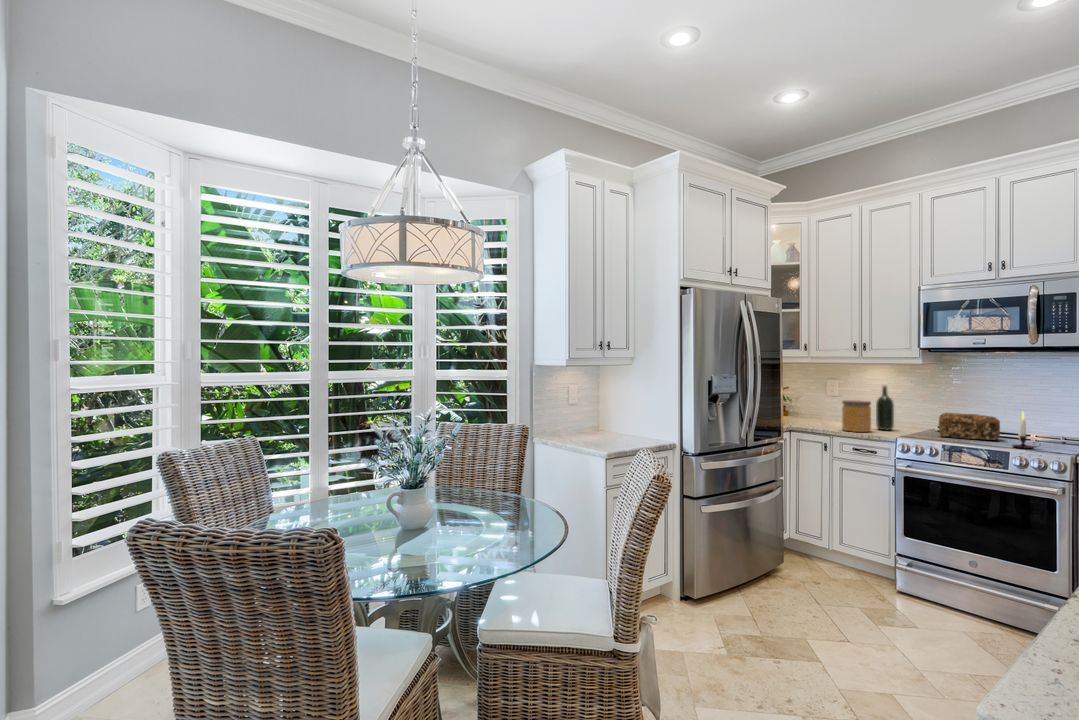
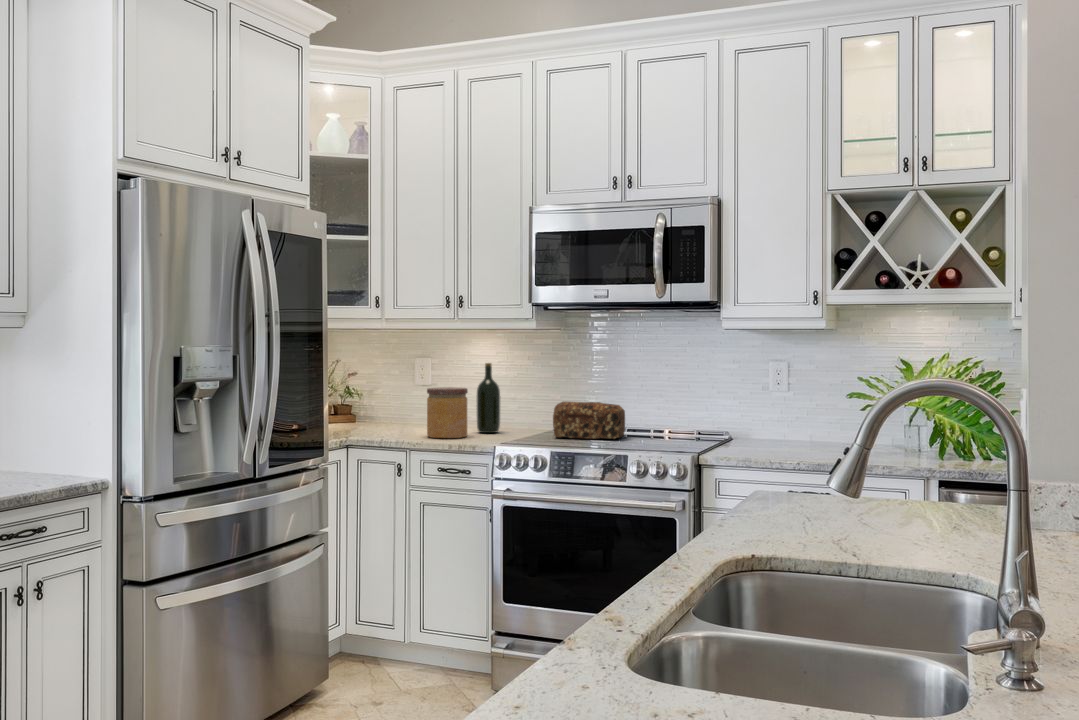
candle: present [1012,412,1036,449] -> none [633,394,664,448]

